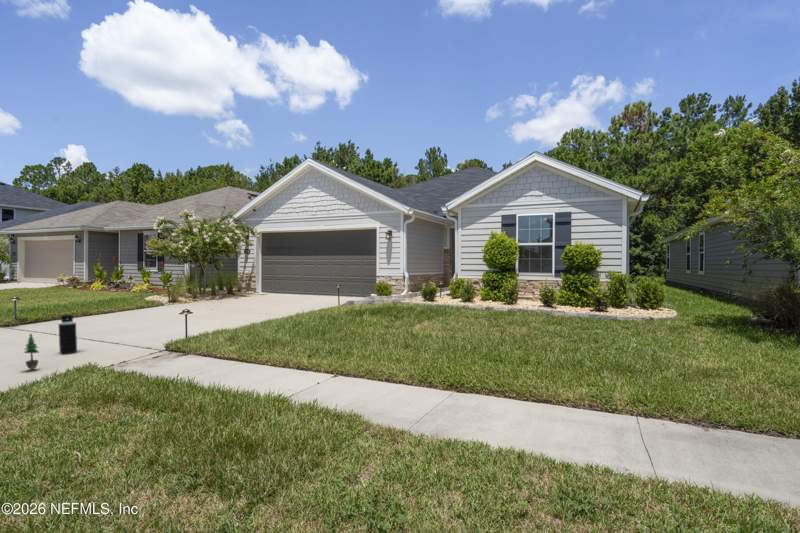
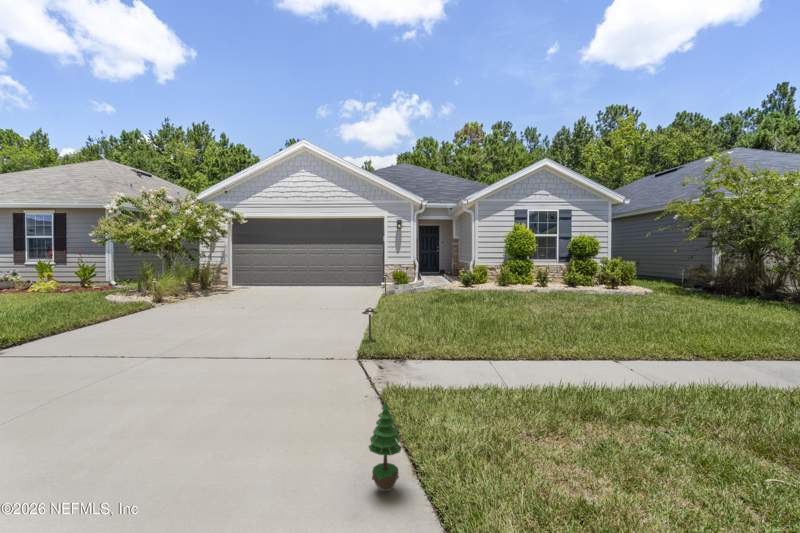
trash can: present [59,315,77,354] -> none [279,340,311,424]

